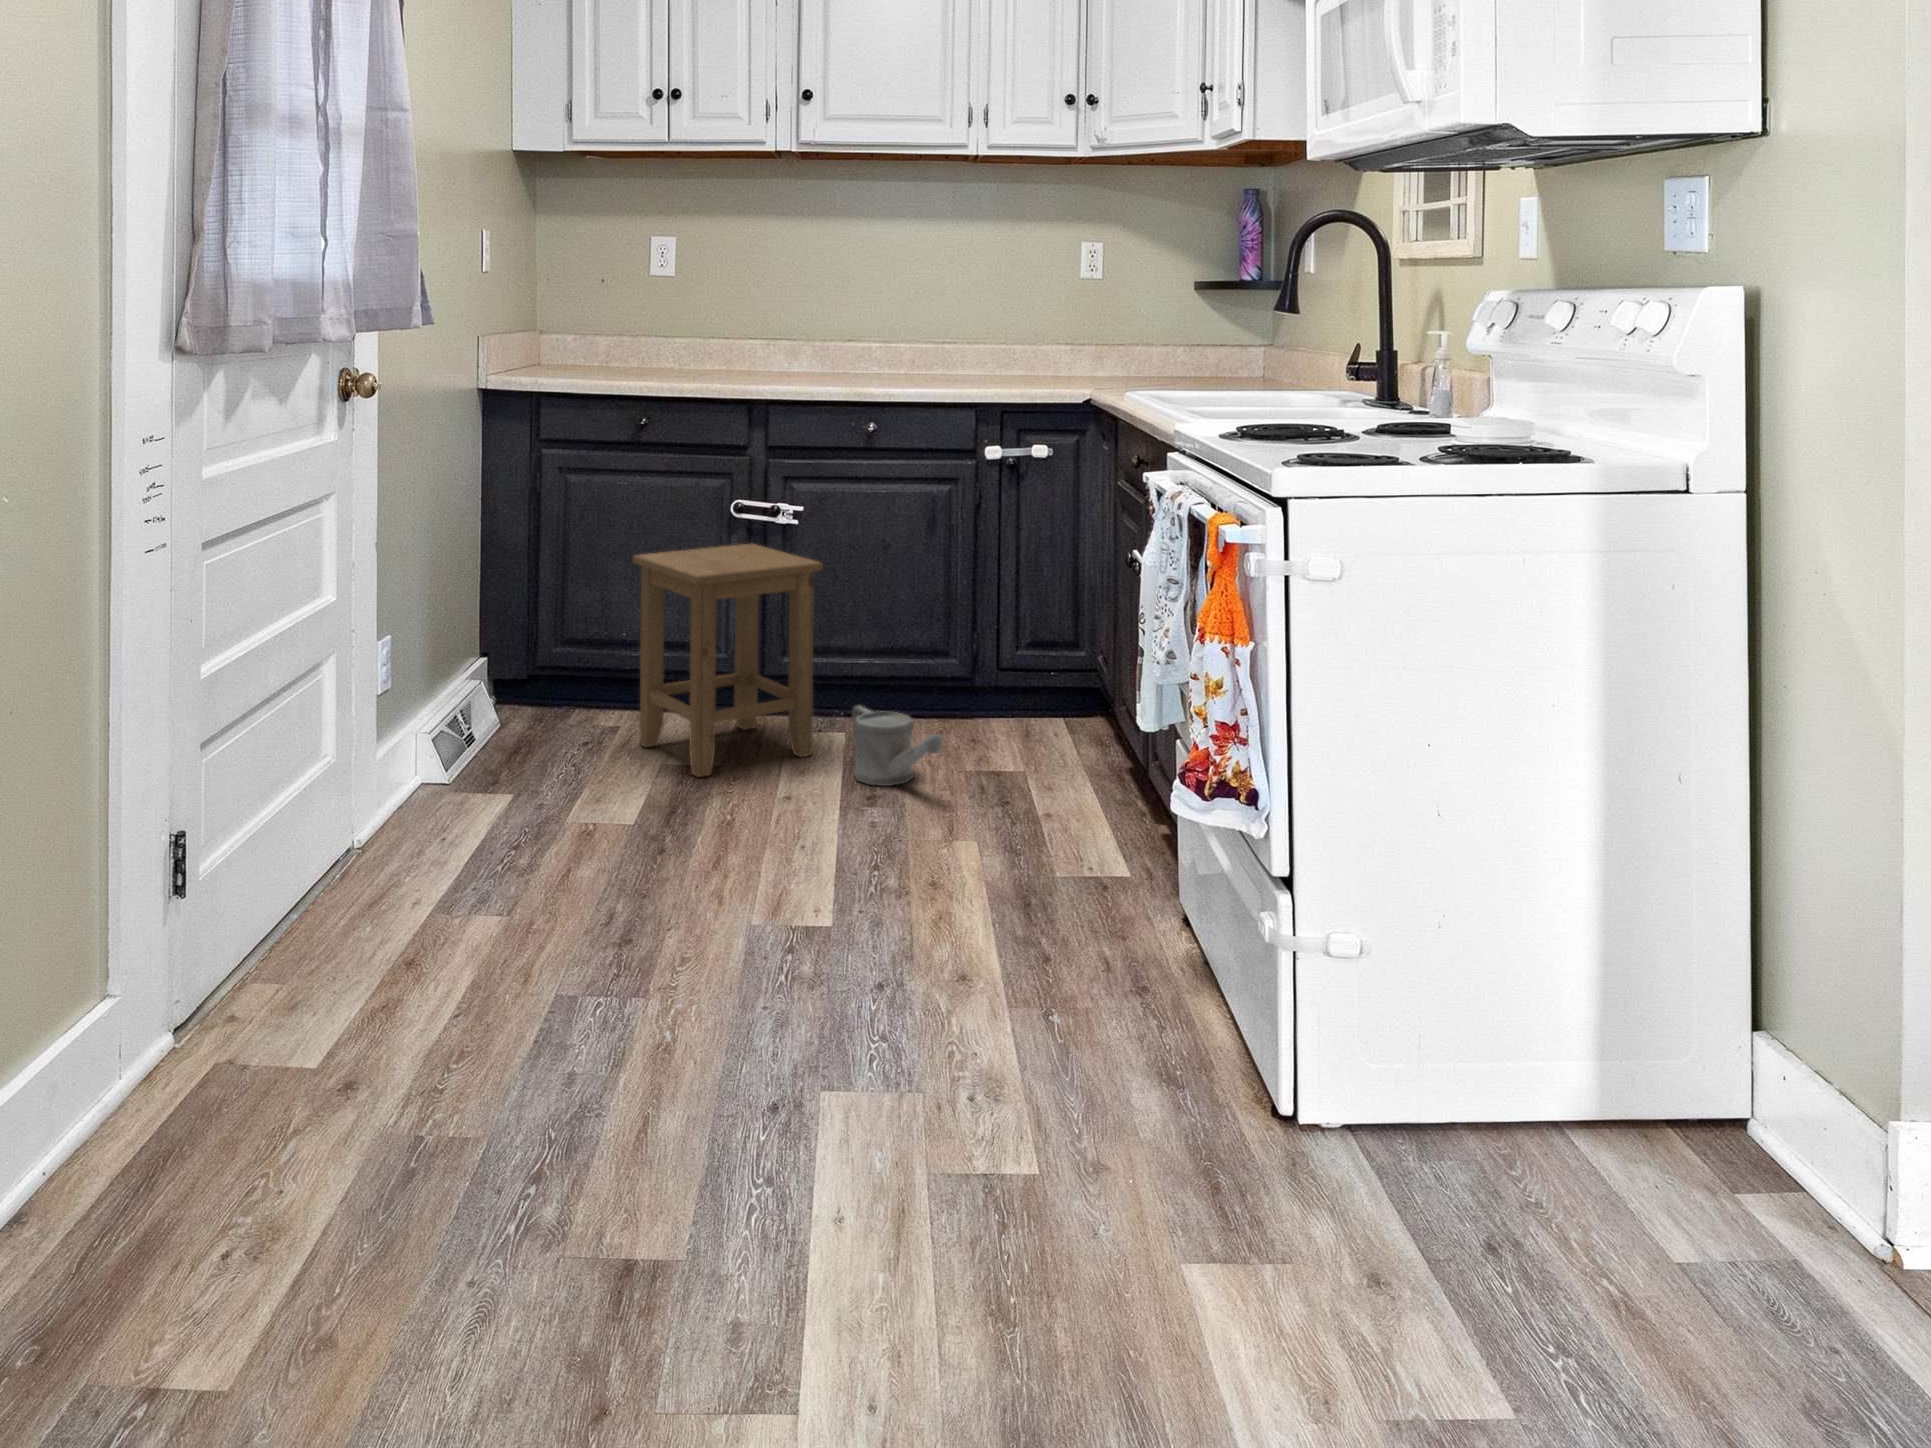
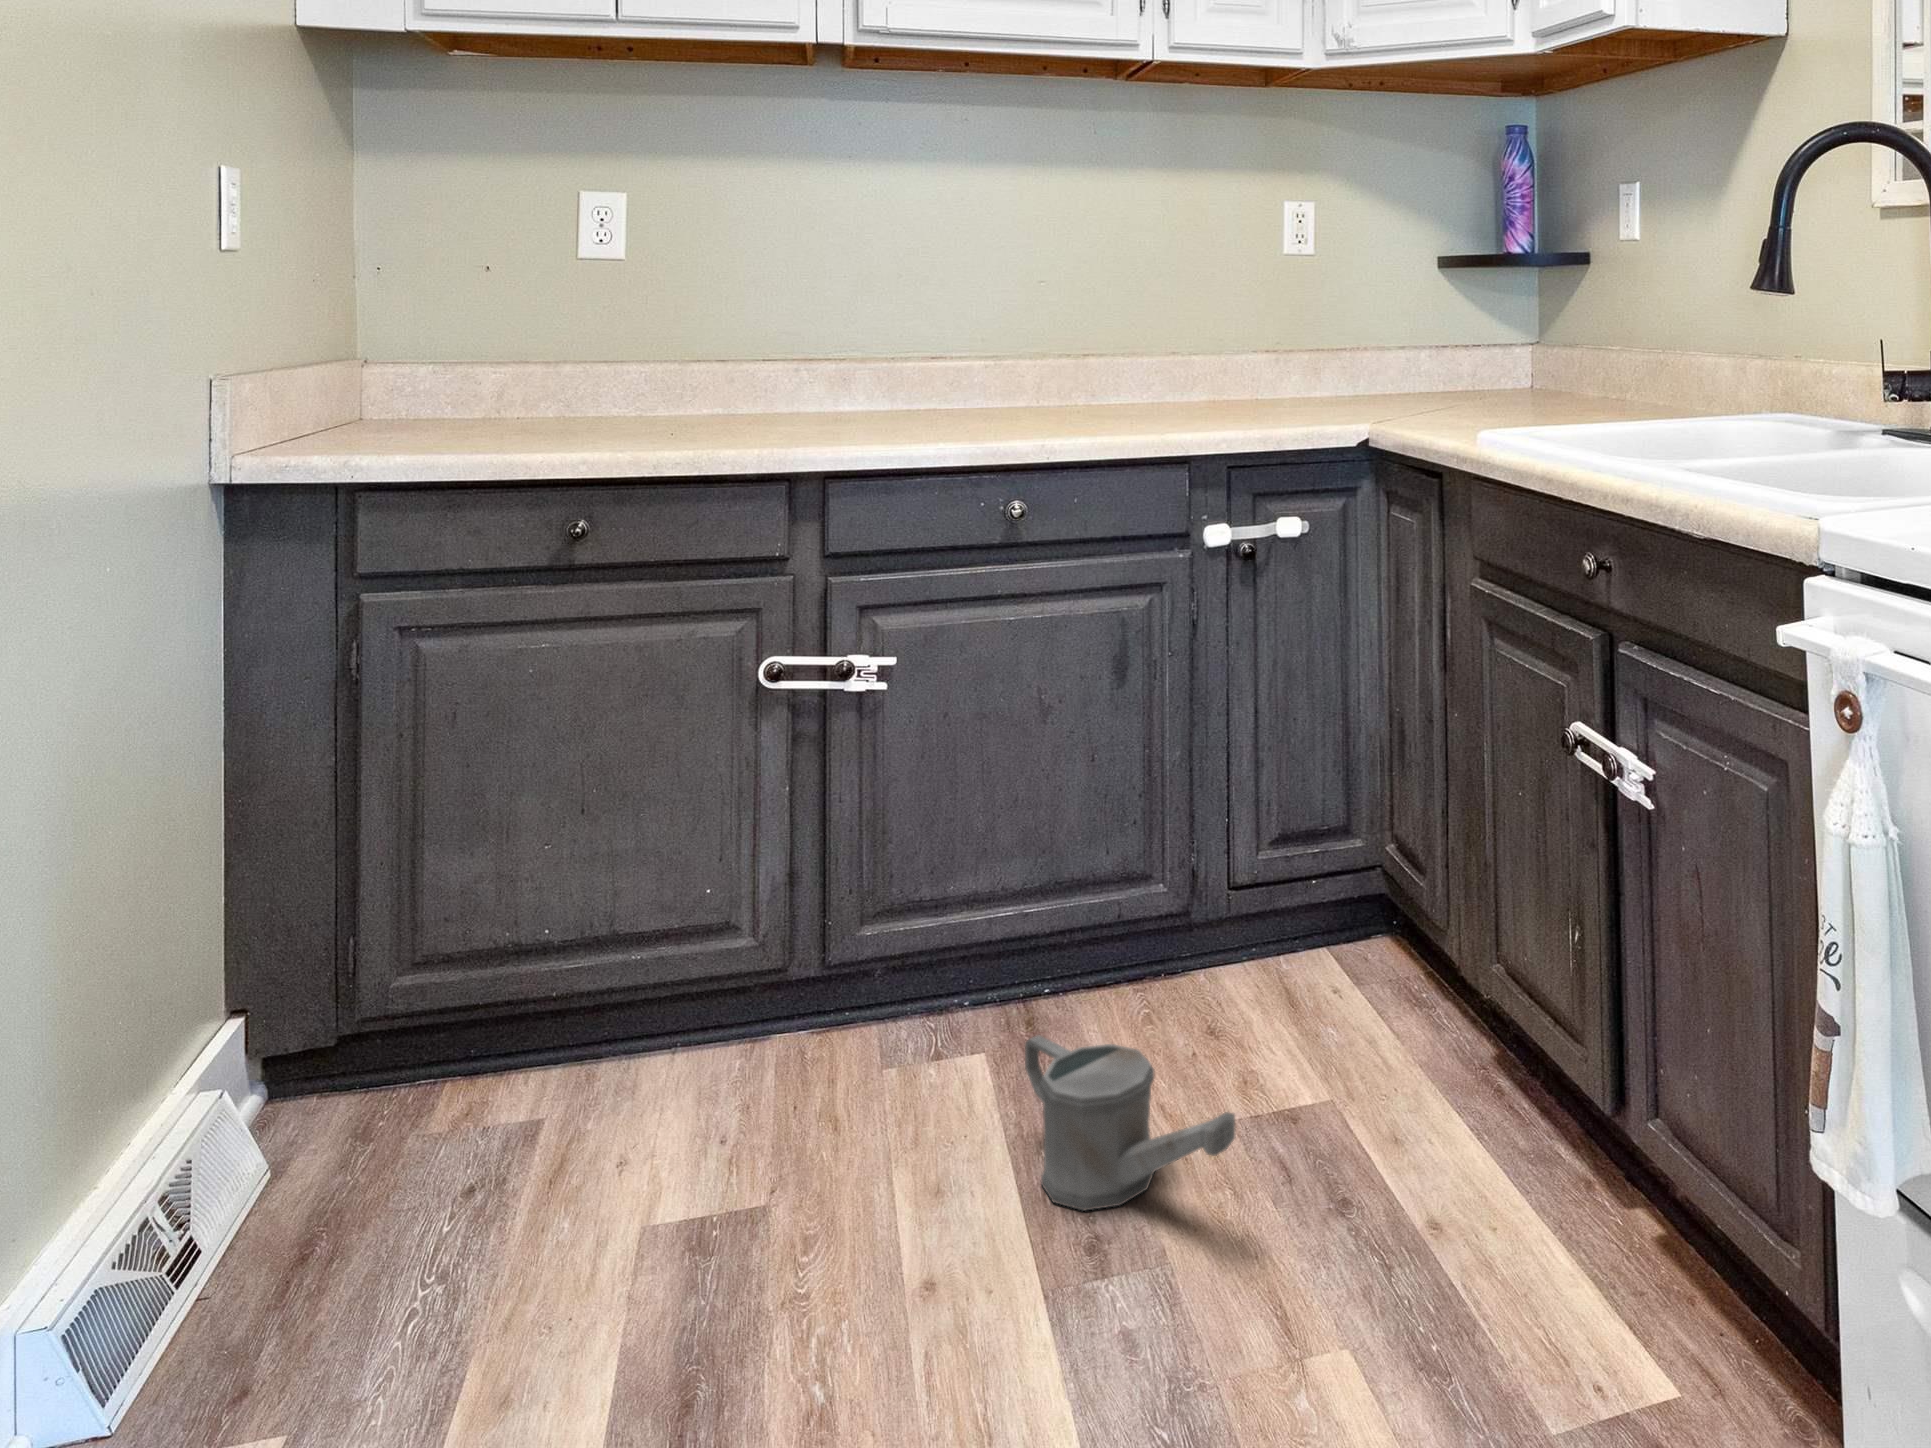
stool: present [633,544,823,777] -> none [565,734,959,1259]

